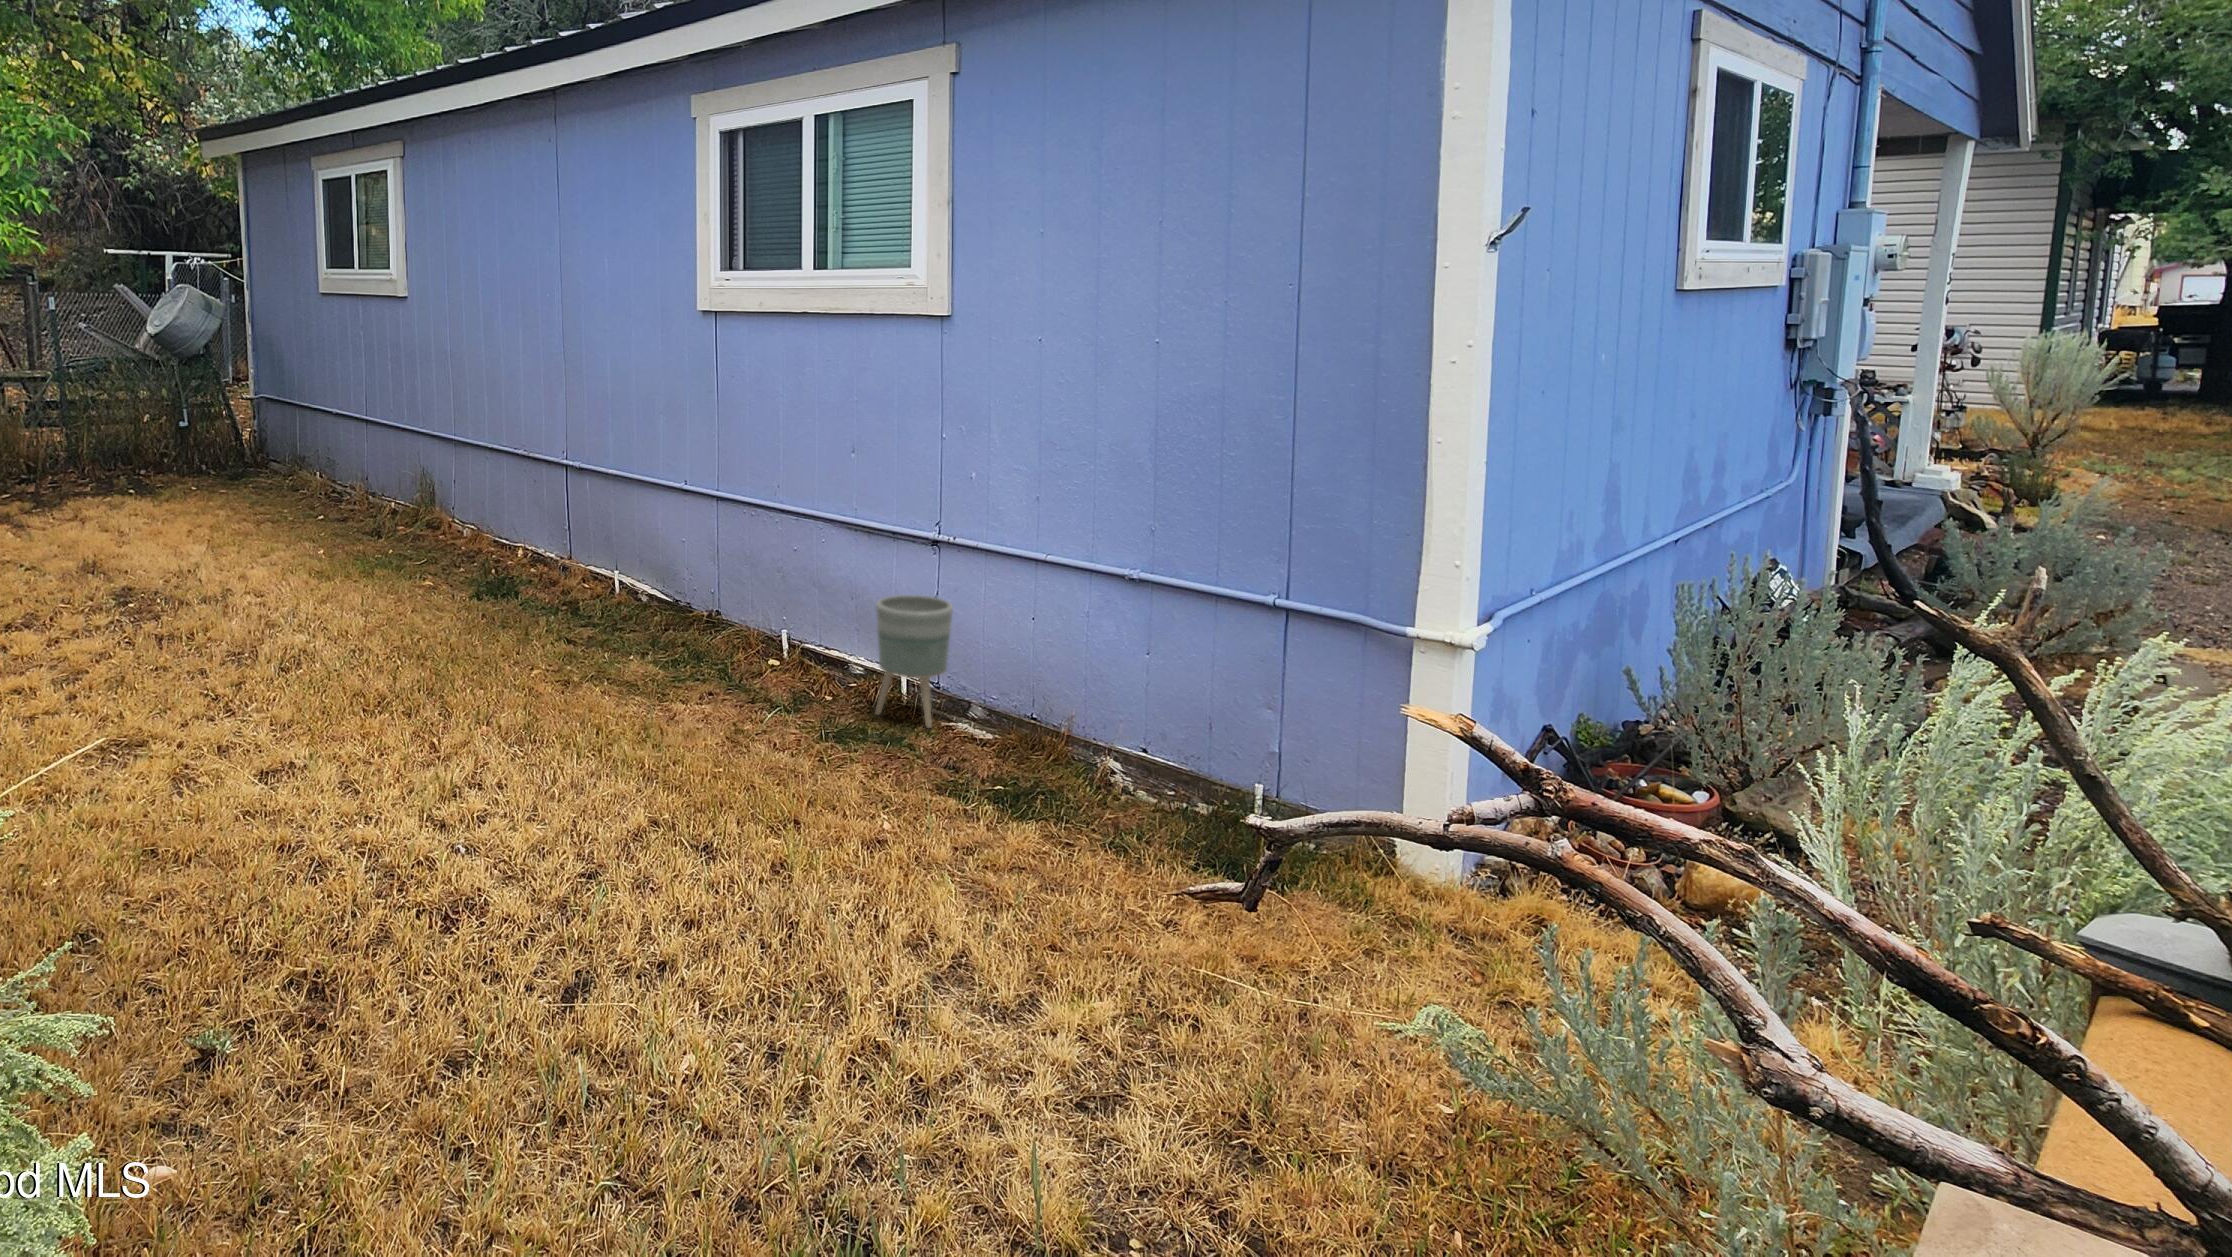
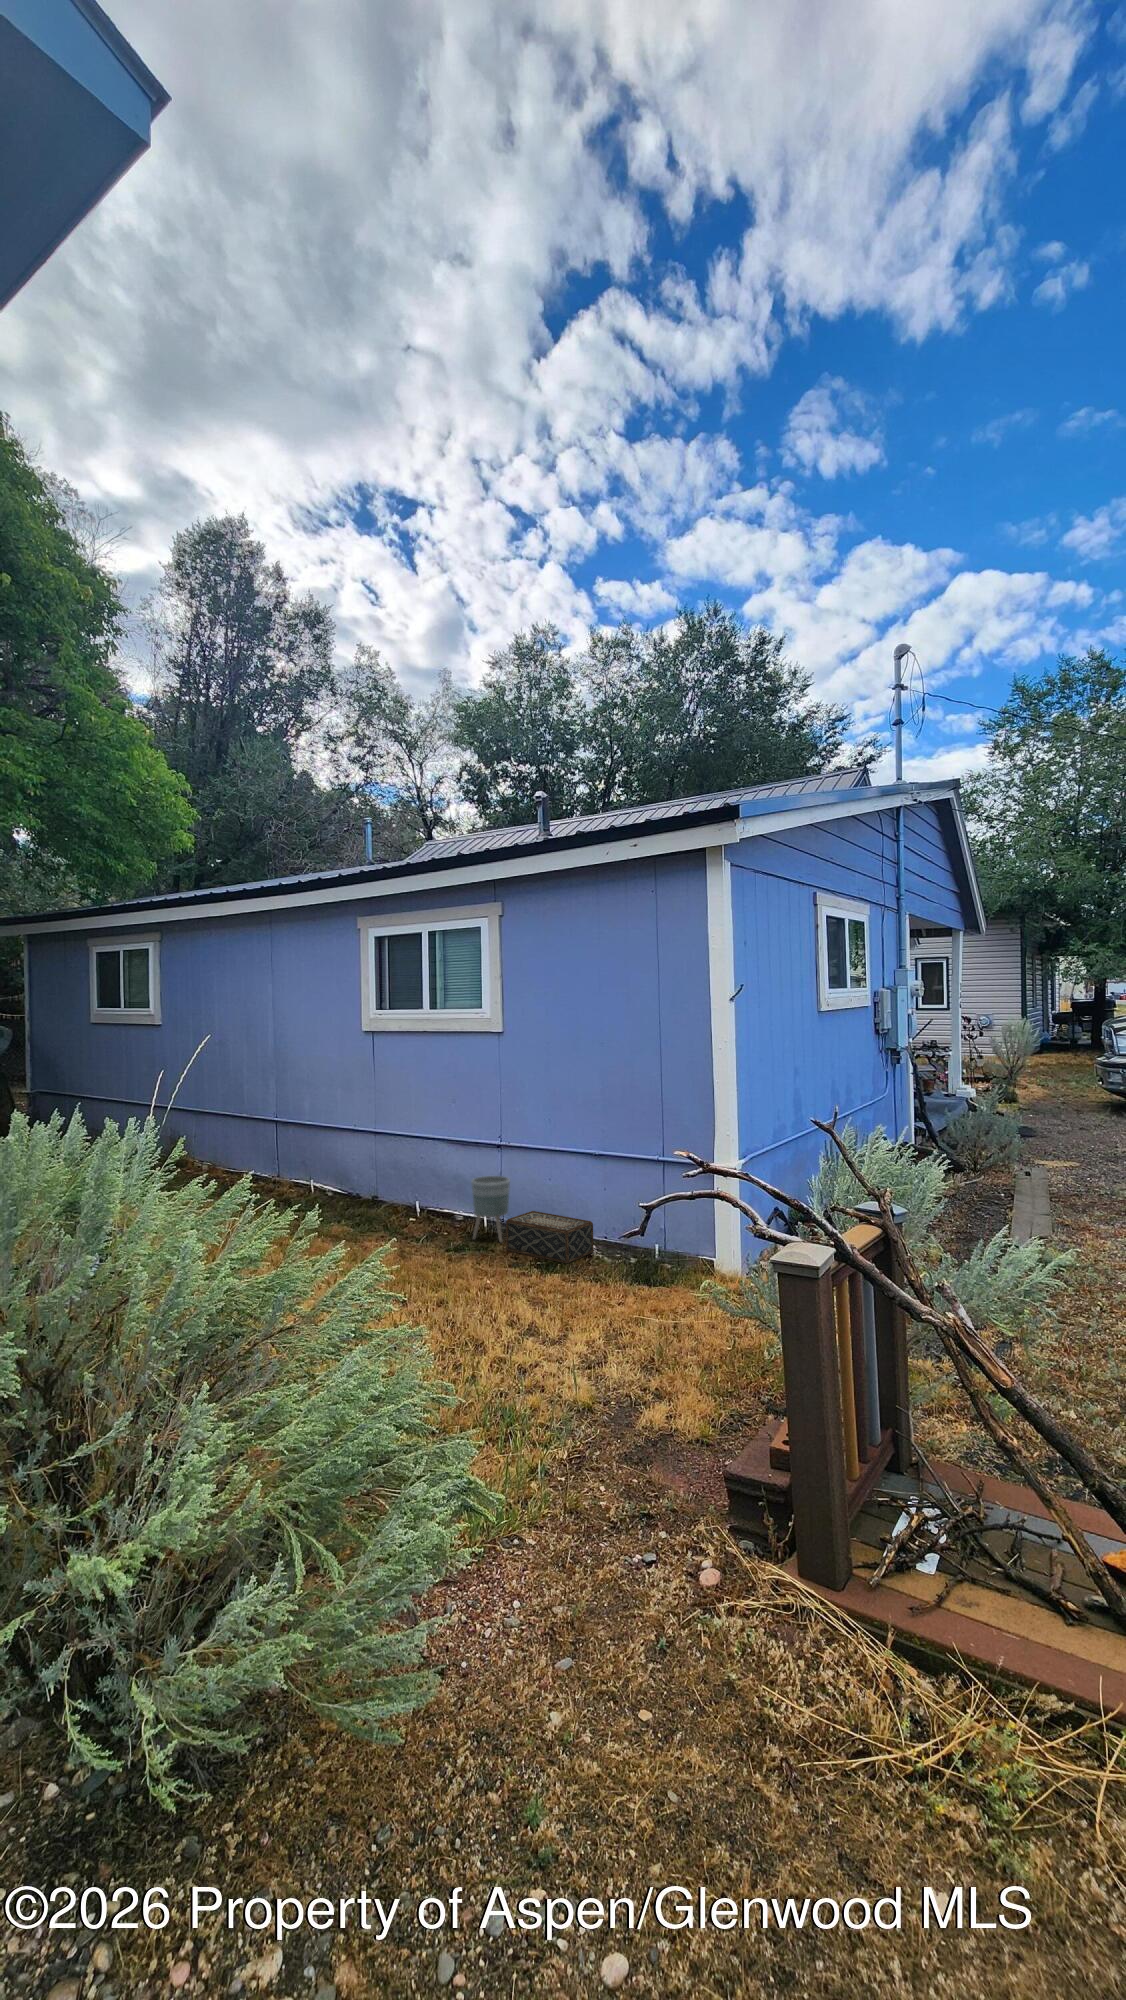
woven basket: none [937,673,1119,795] -> present [506,1211,594,1263]

